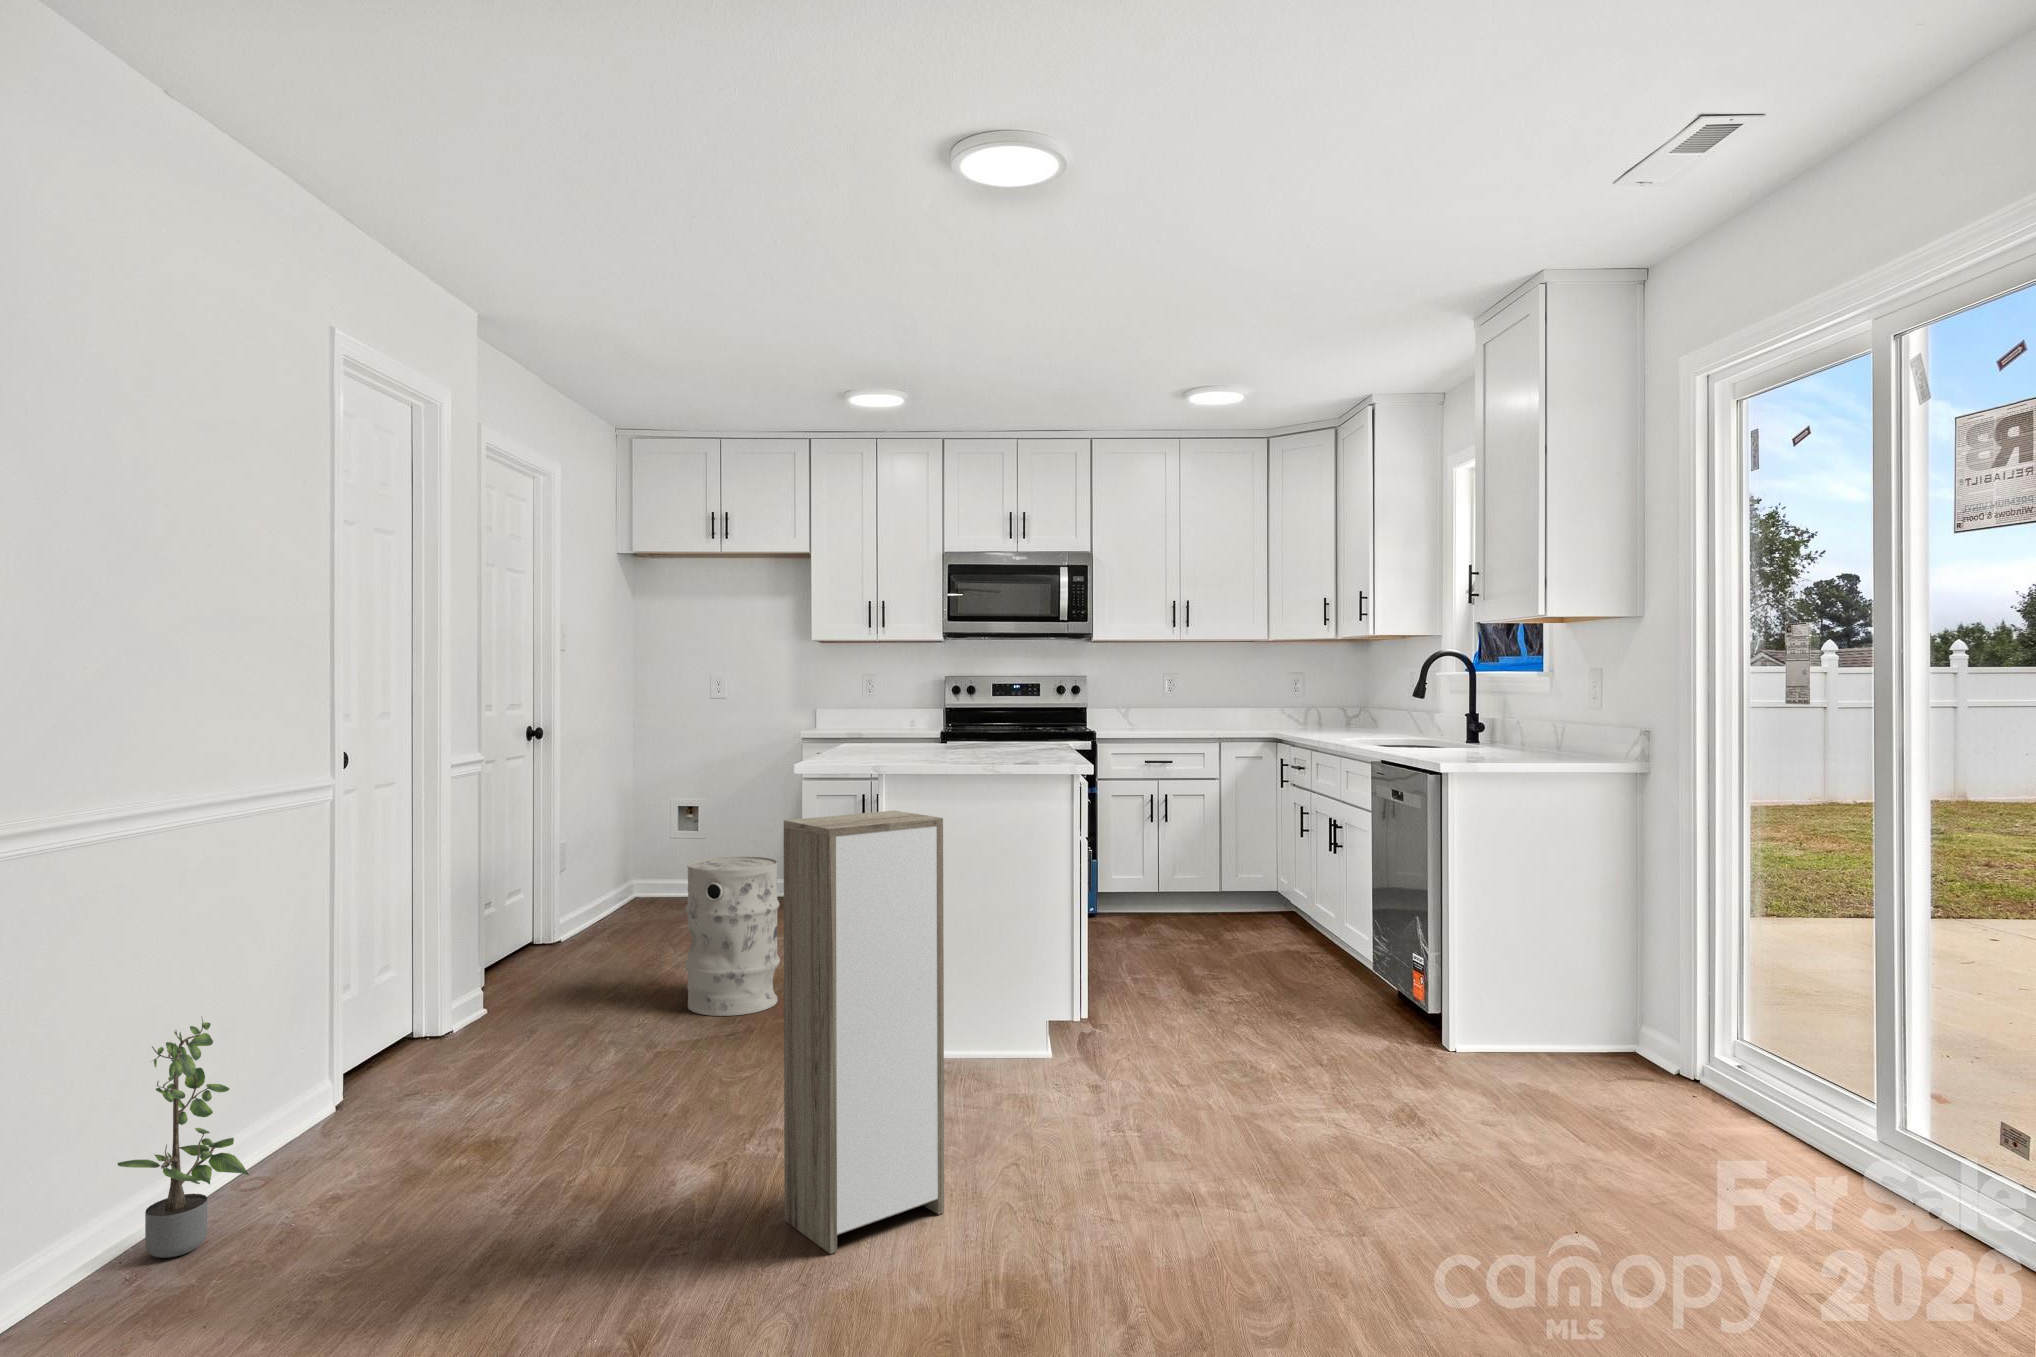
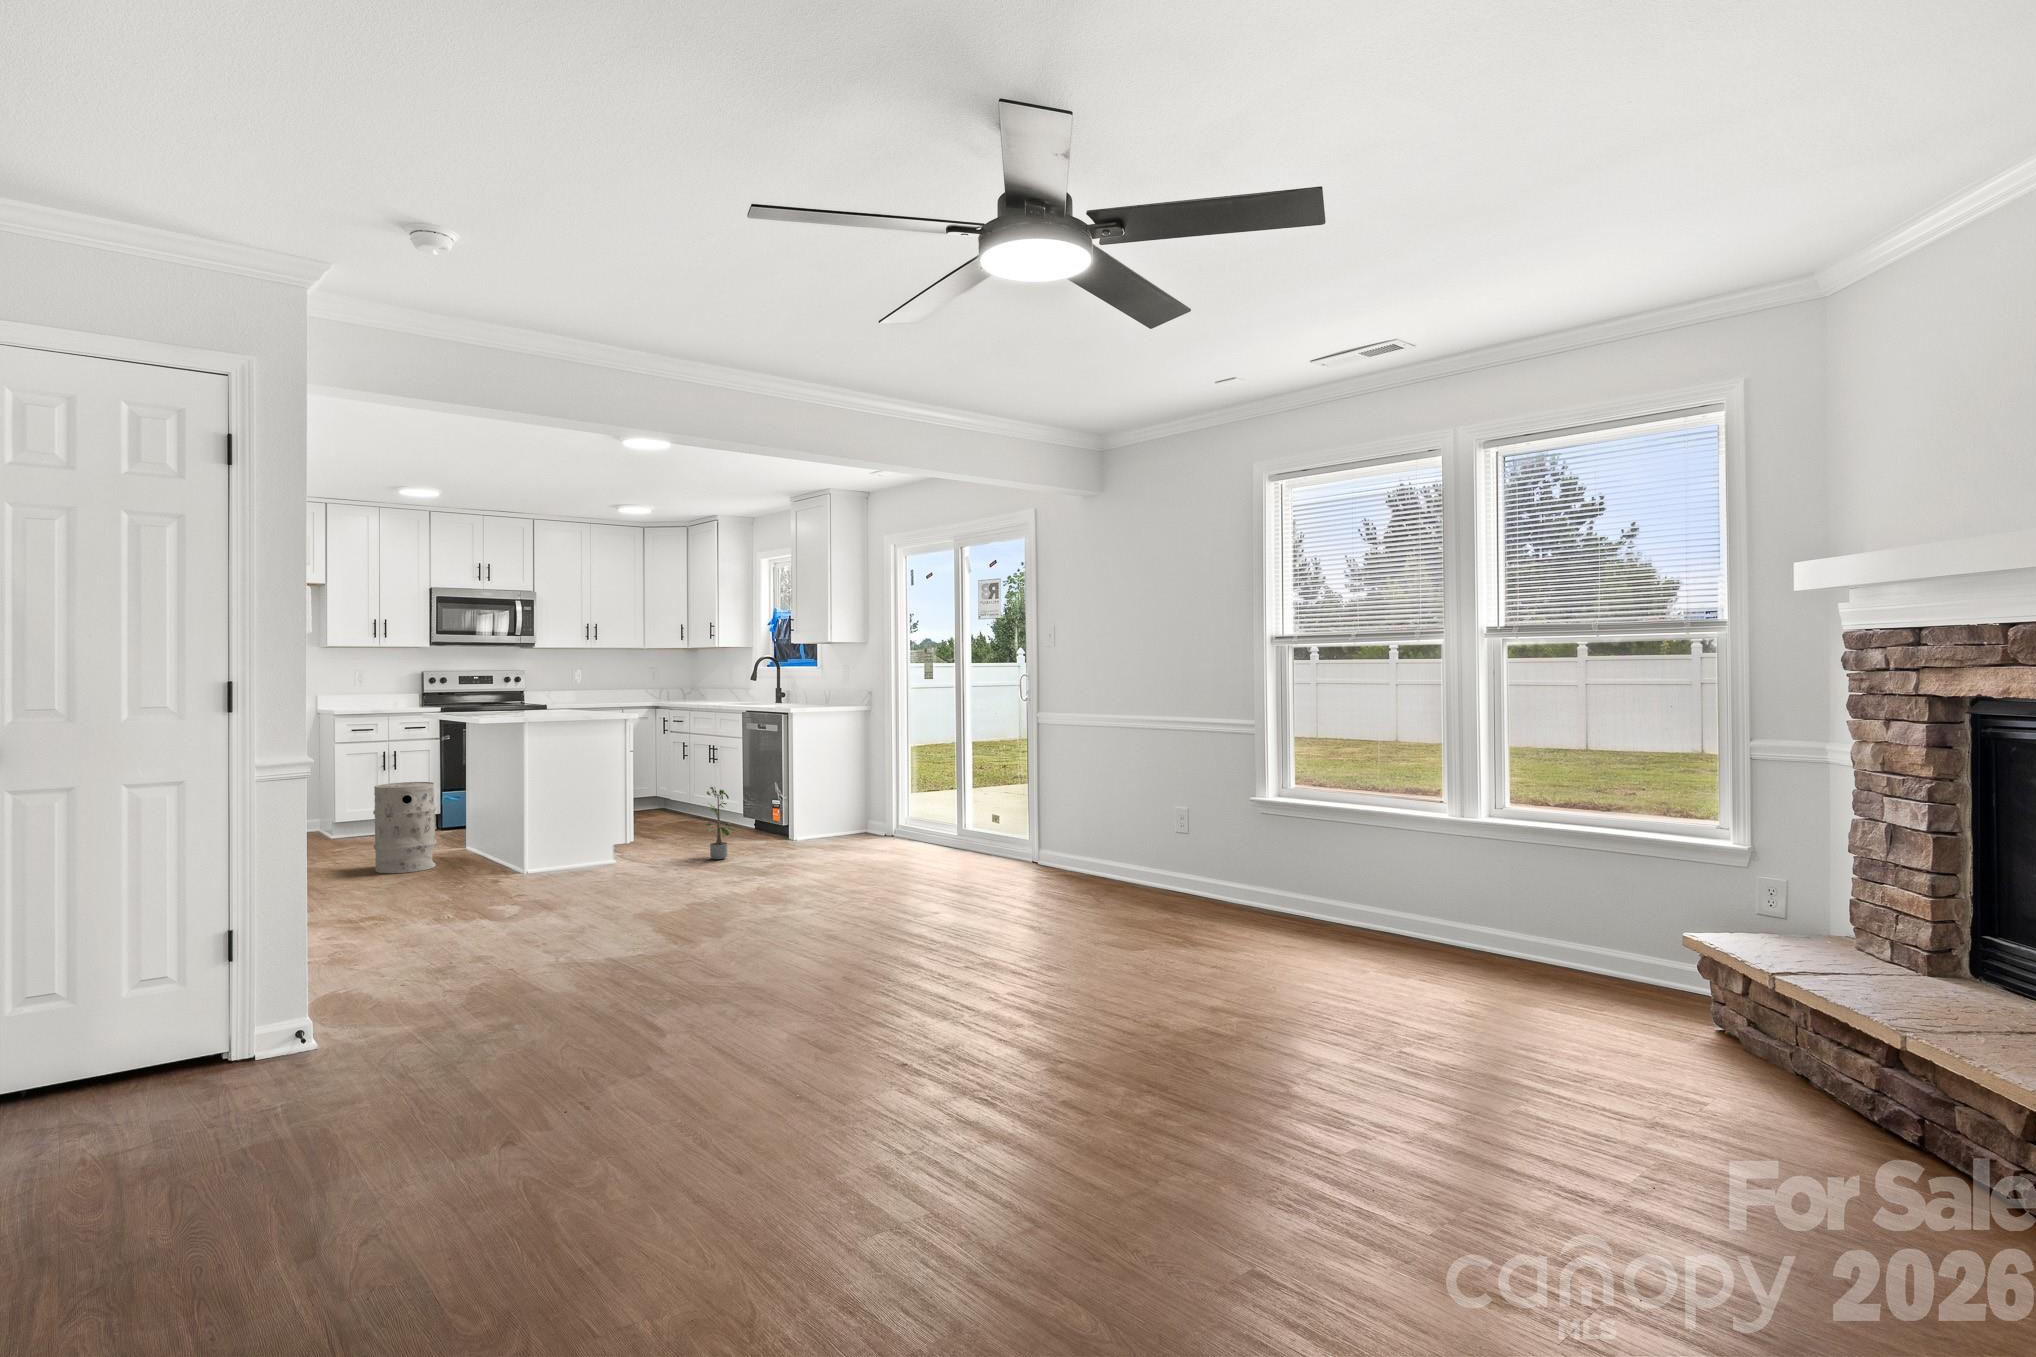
storage cabinet: present [784,811,944,1254] -> none [602,728,664,897]
potted plant: present [117,1019,249,1258] -> present [706,787,737,859]

